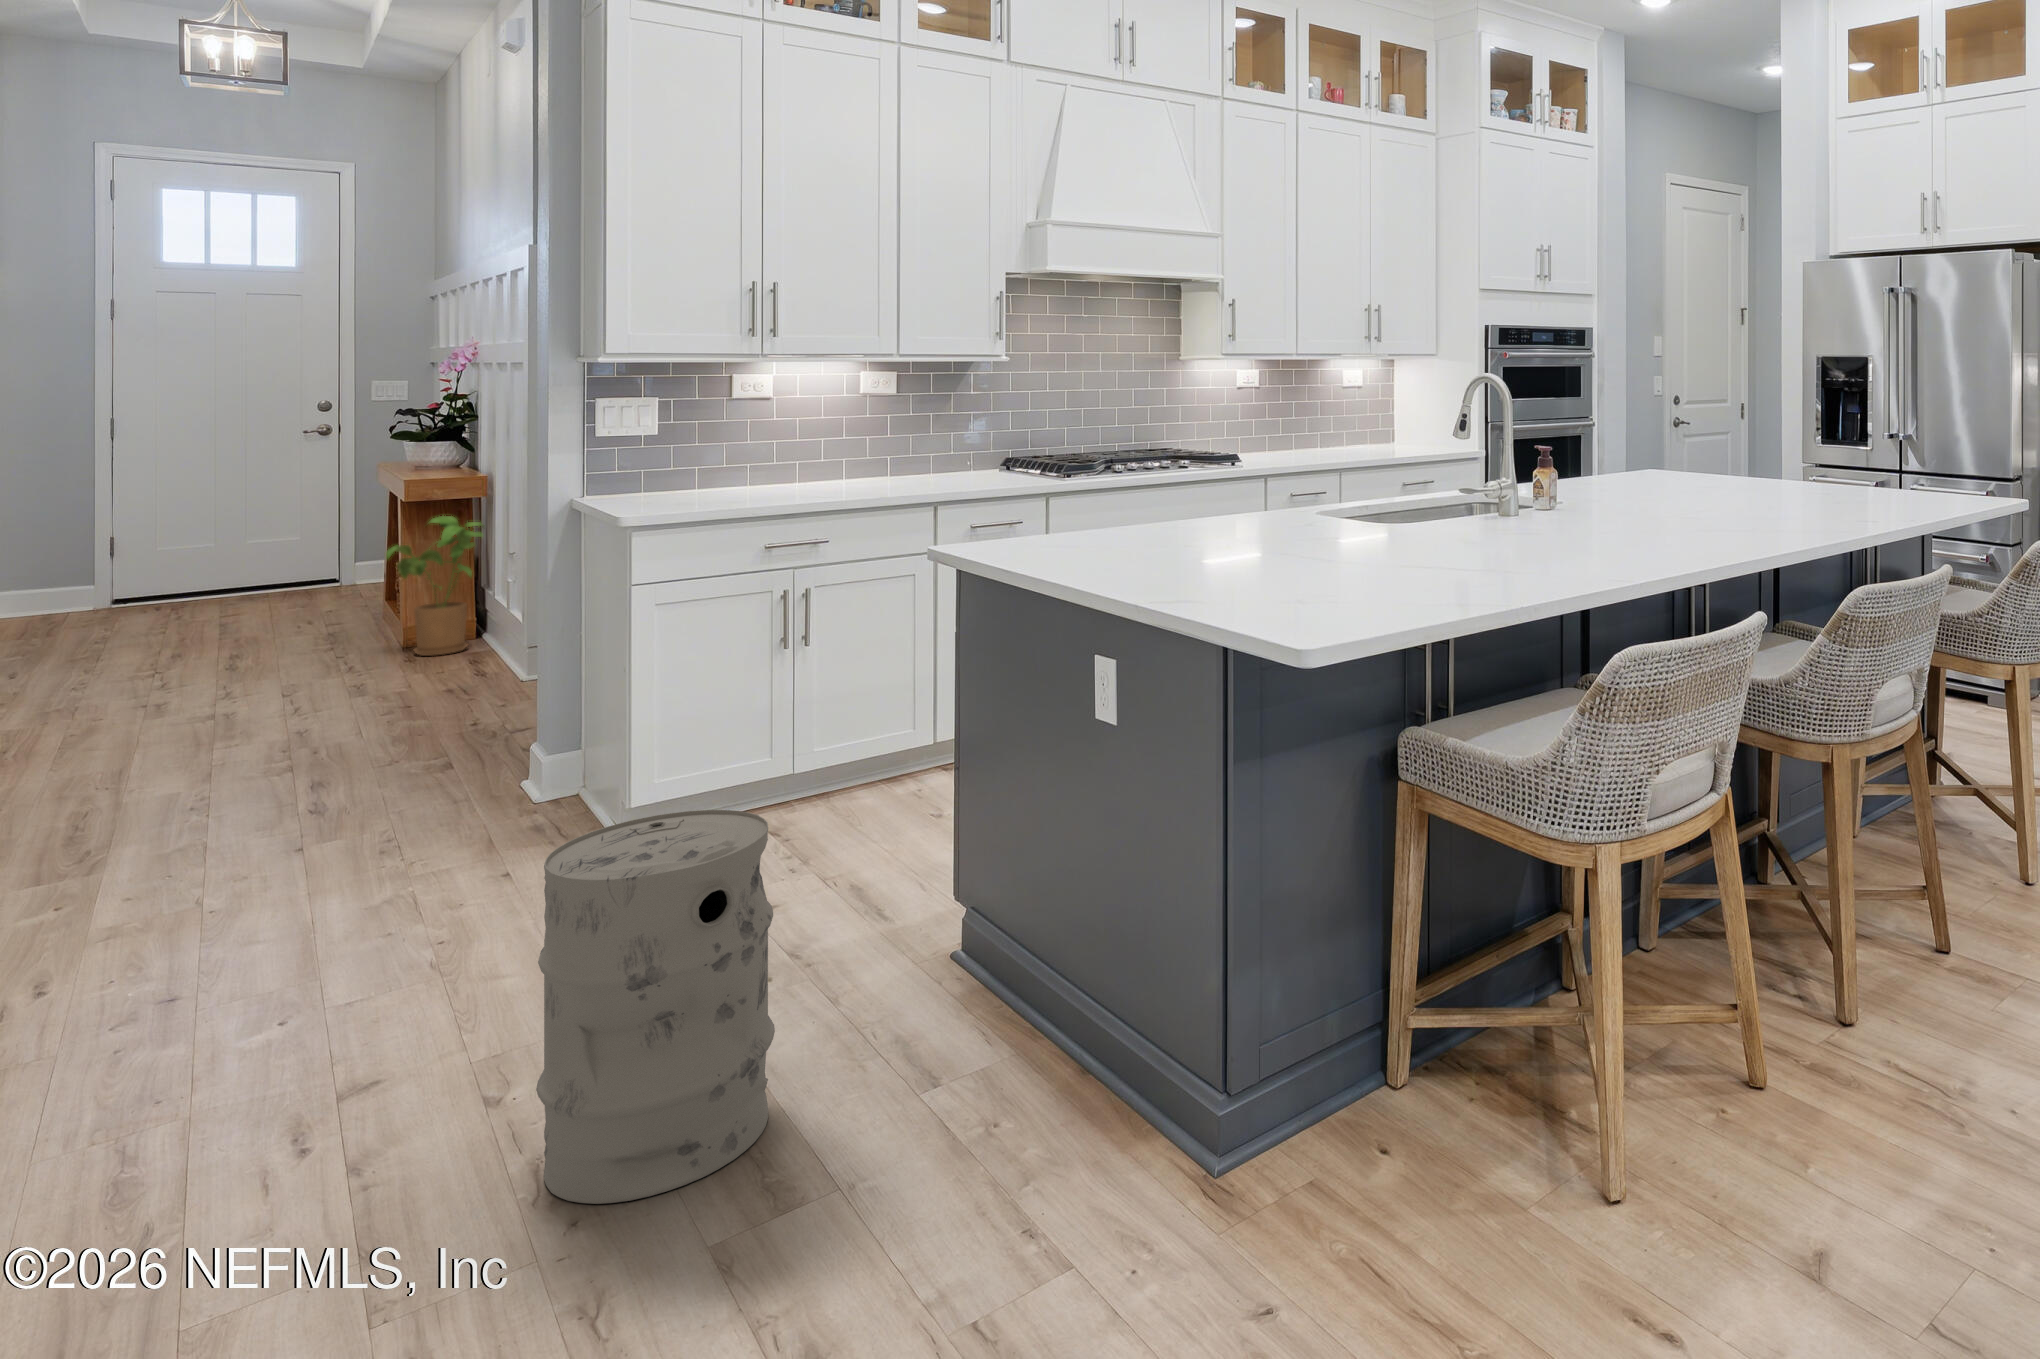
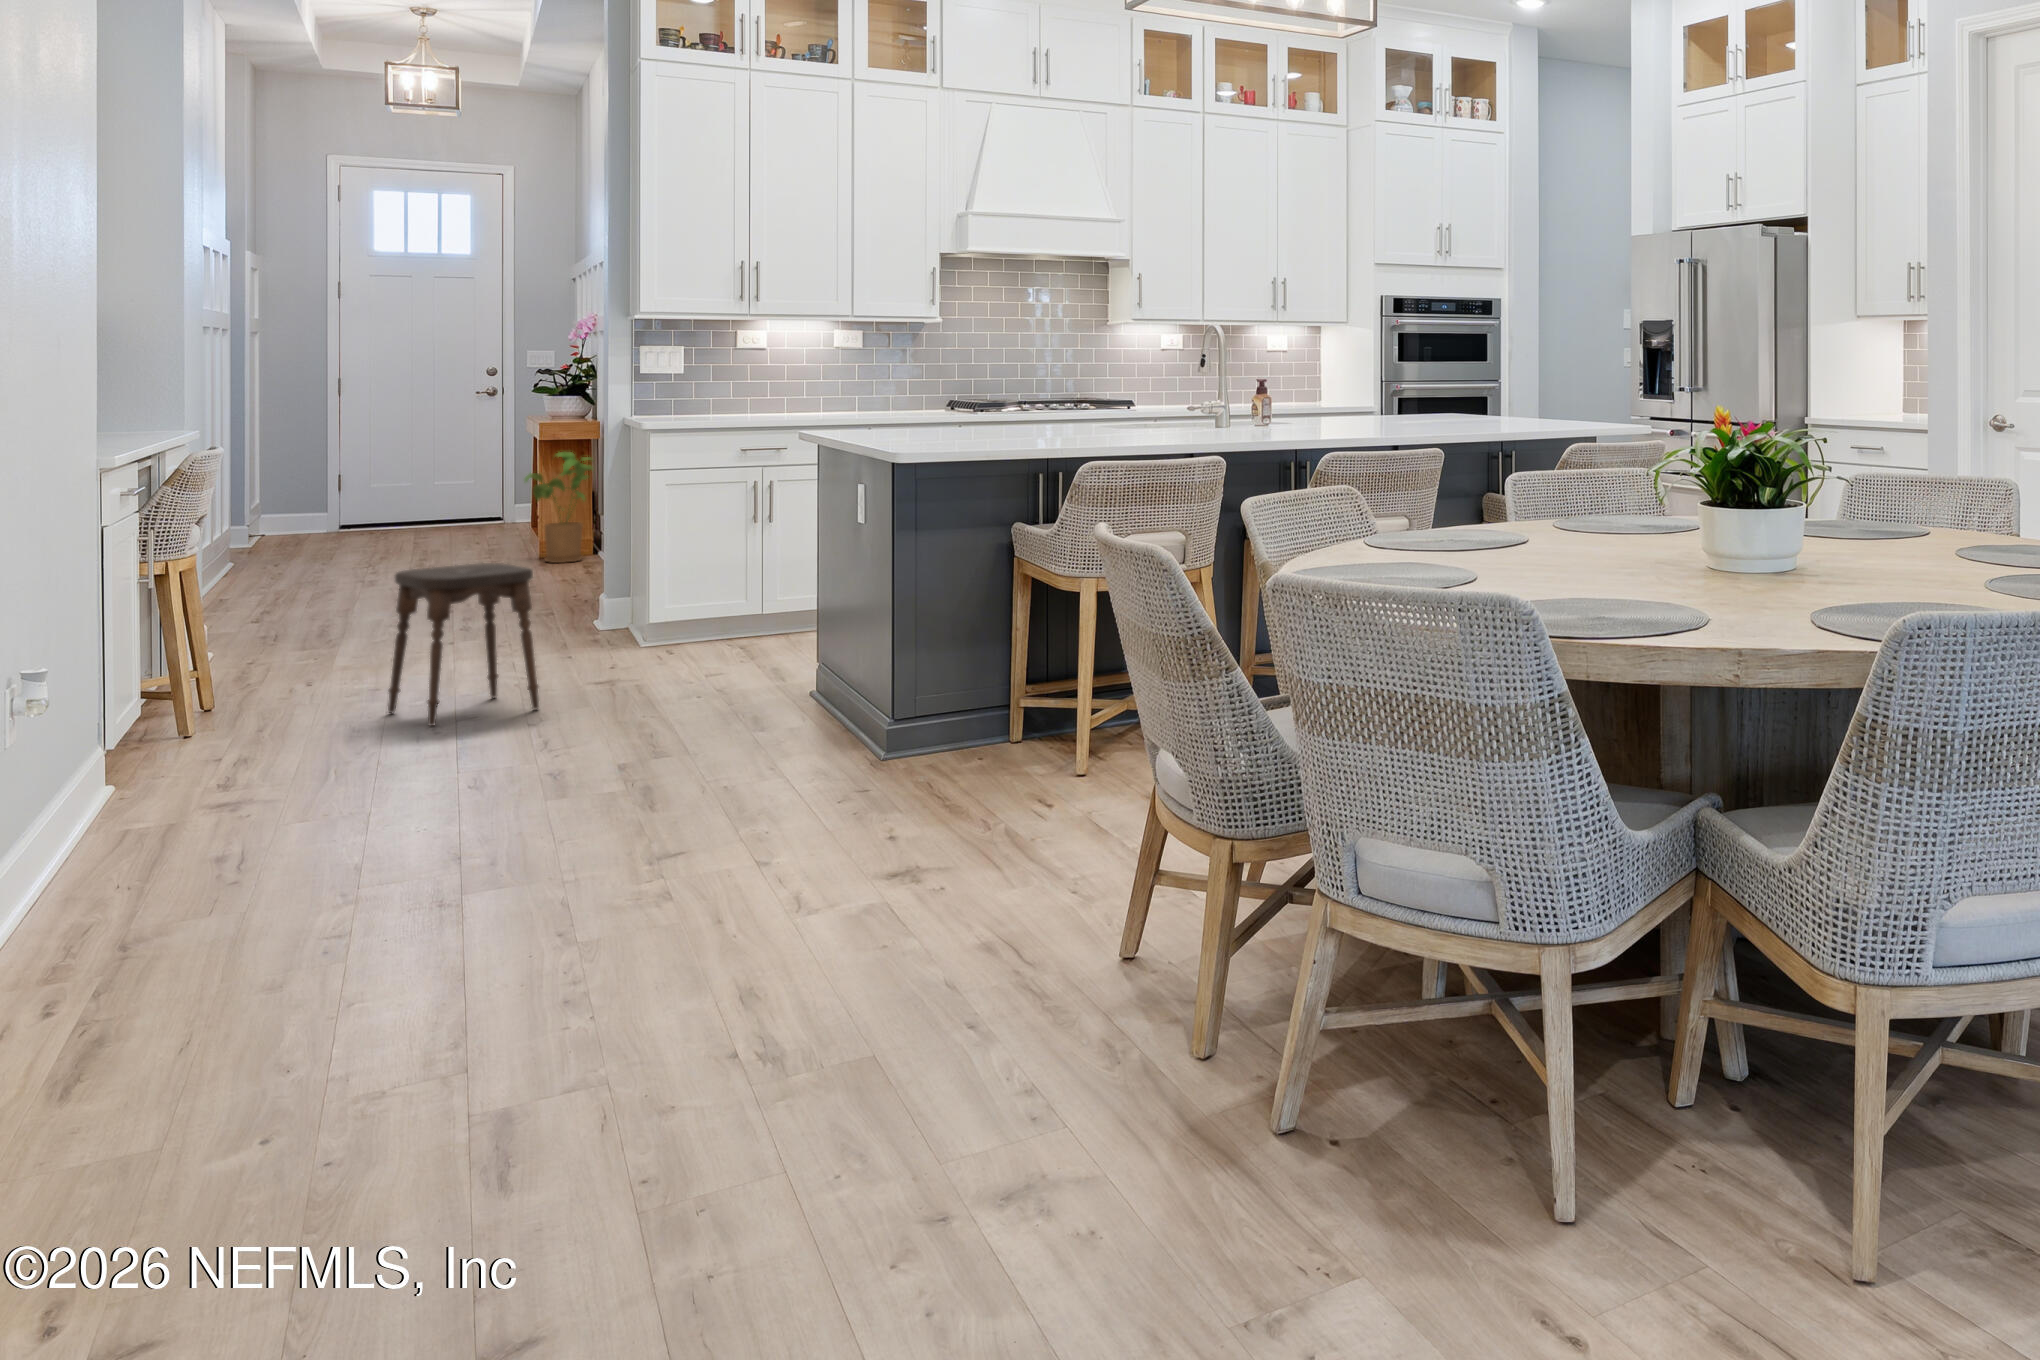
stool: none [179,793,487,1142] -> present [388,563,539,726]
trash can: present [536,810,775,1204] -> none [551,564,675,749]

